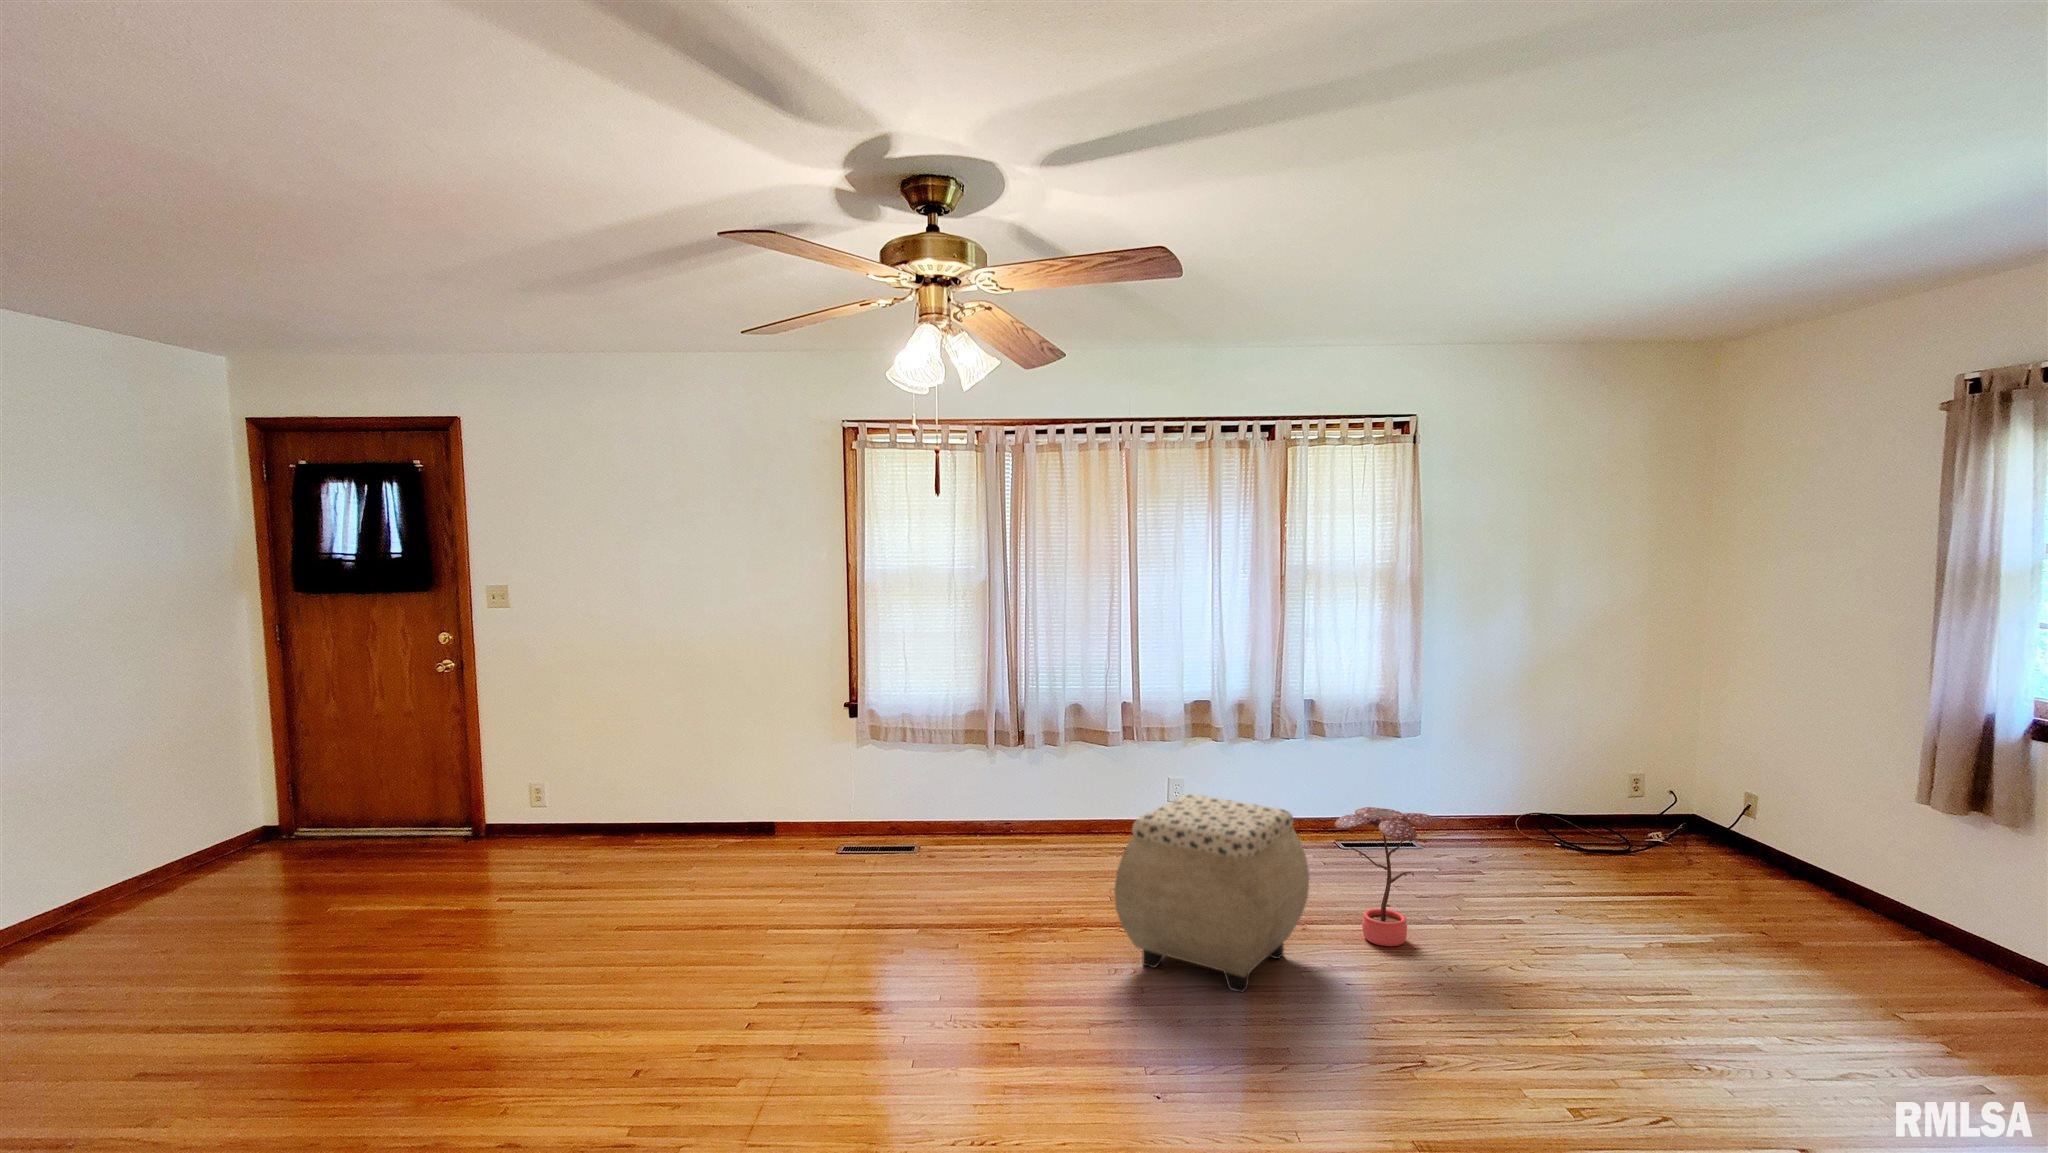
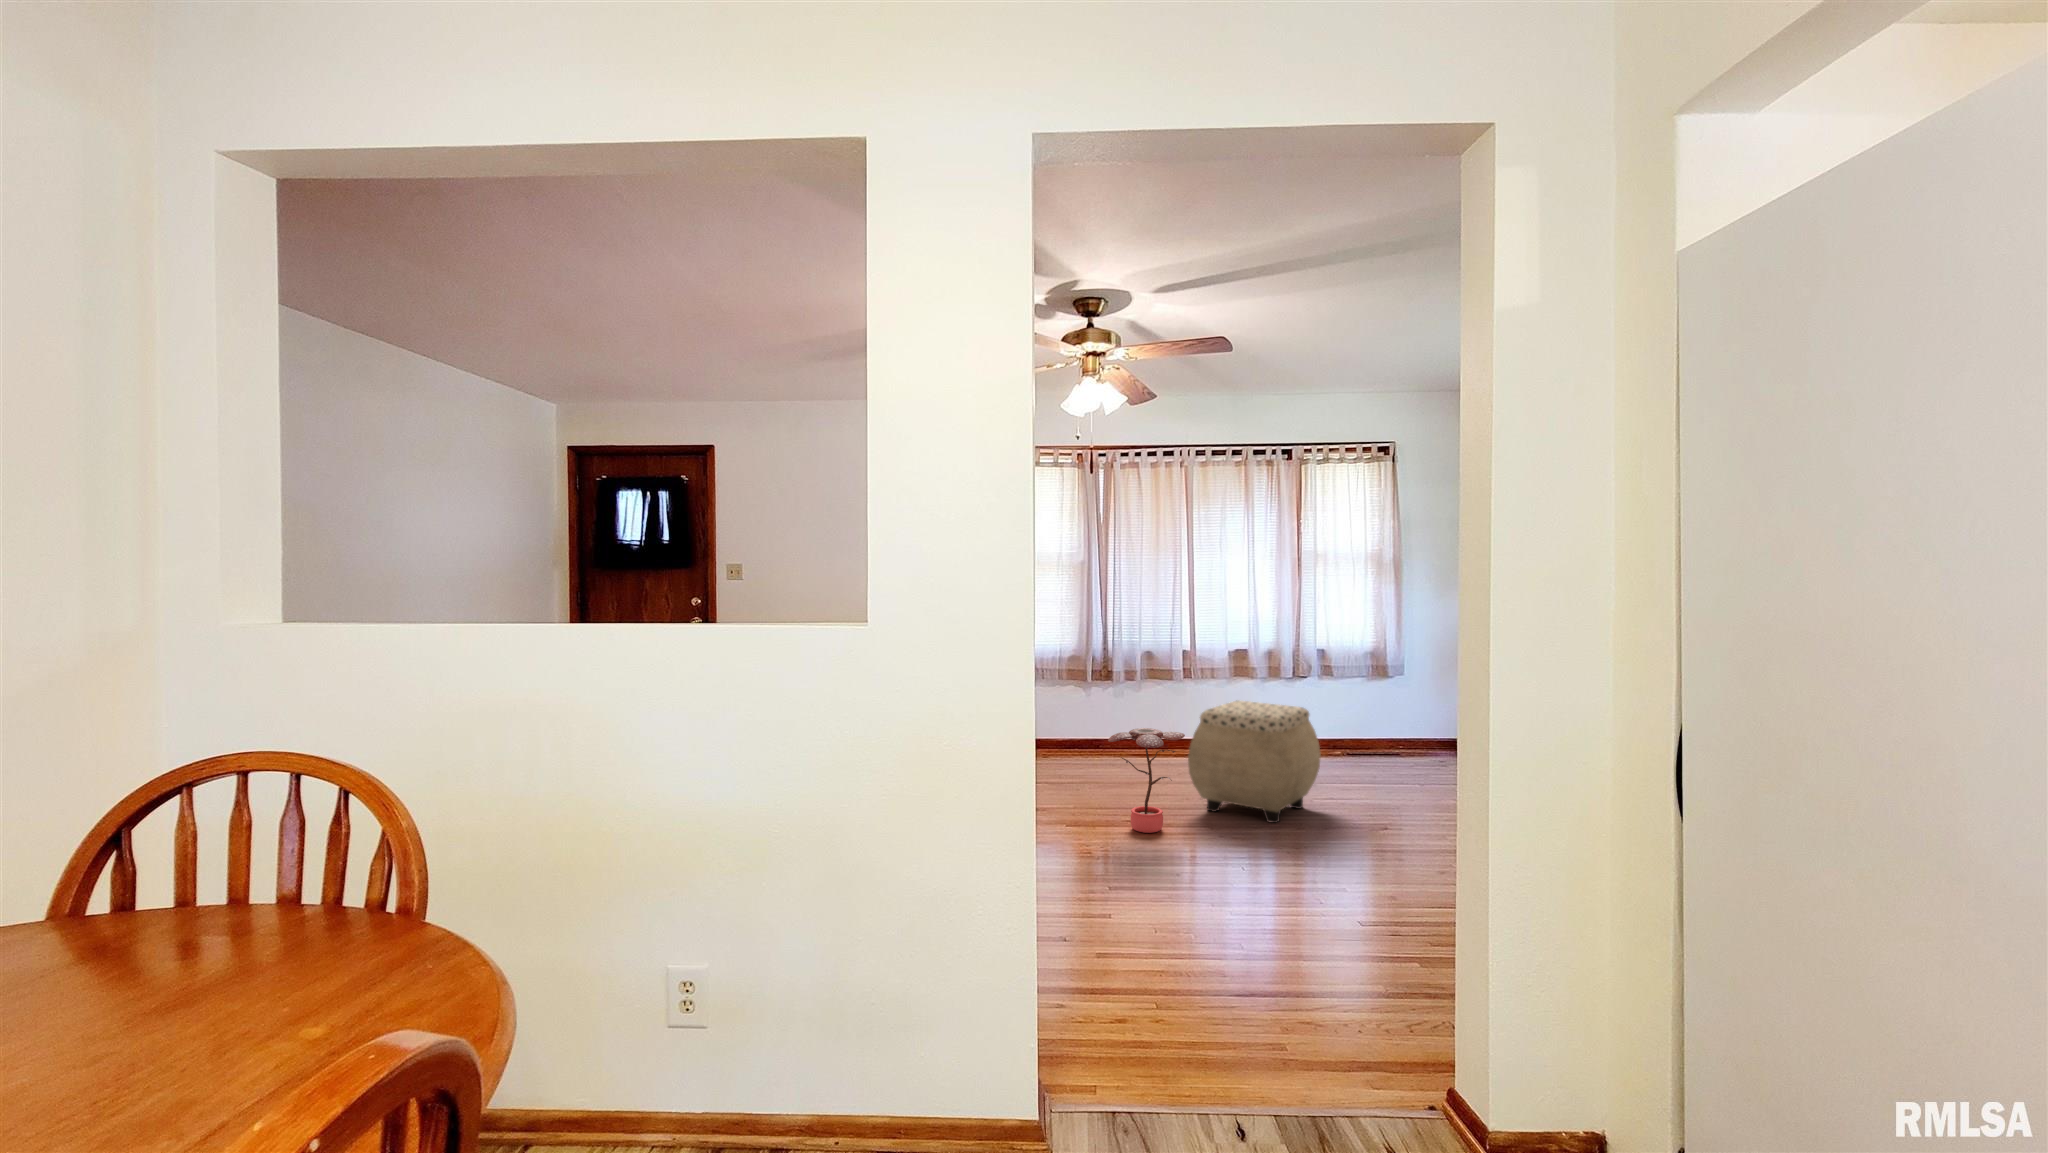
potted plant: present [1335,807,1434,946] -> present [1108,728,1185,833]

